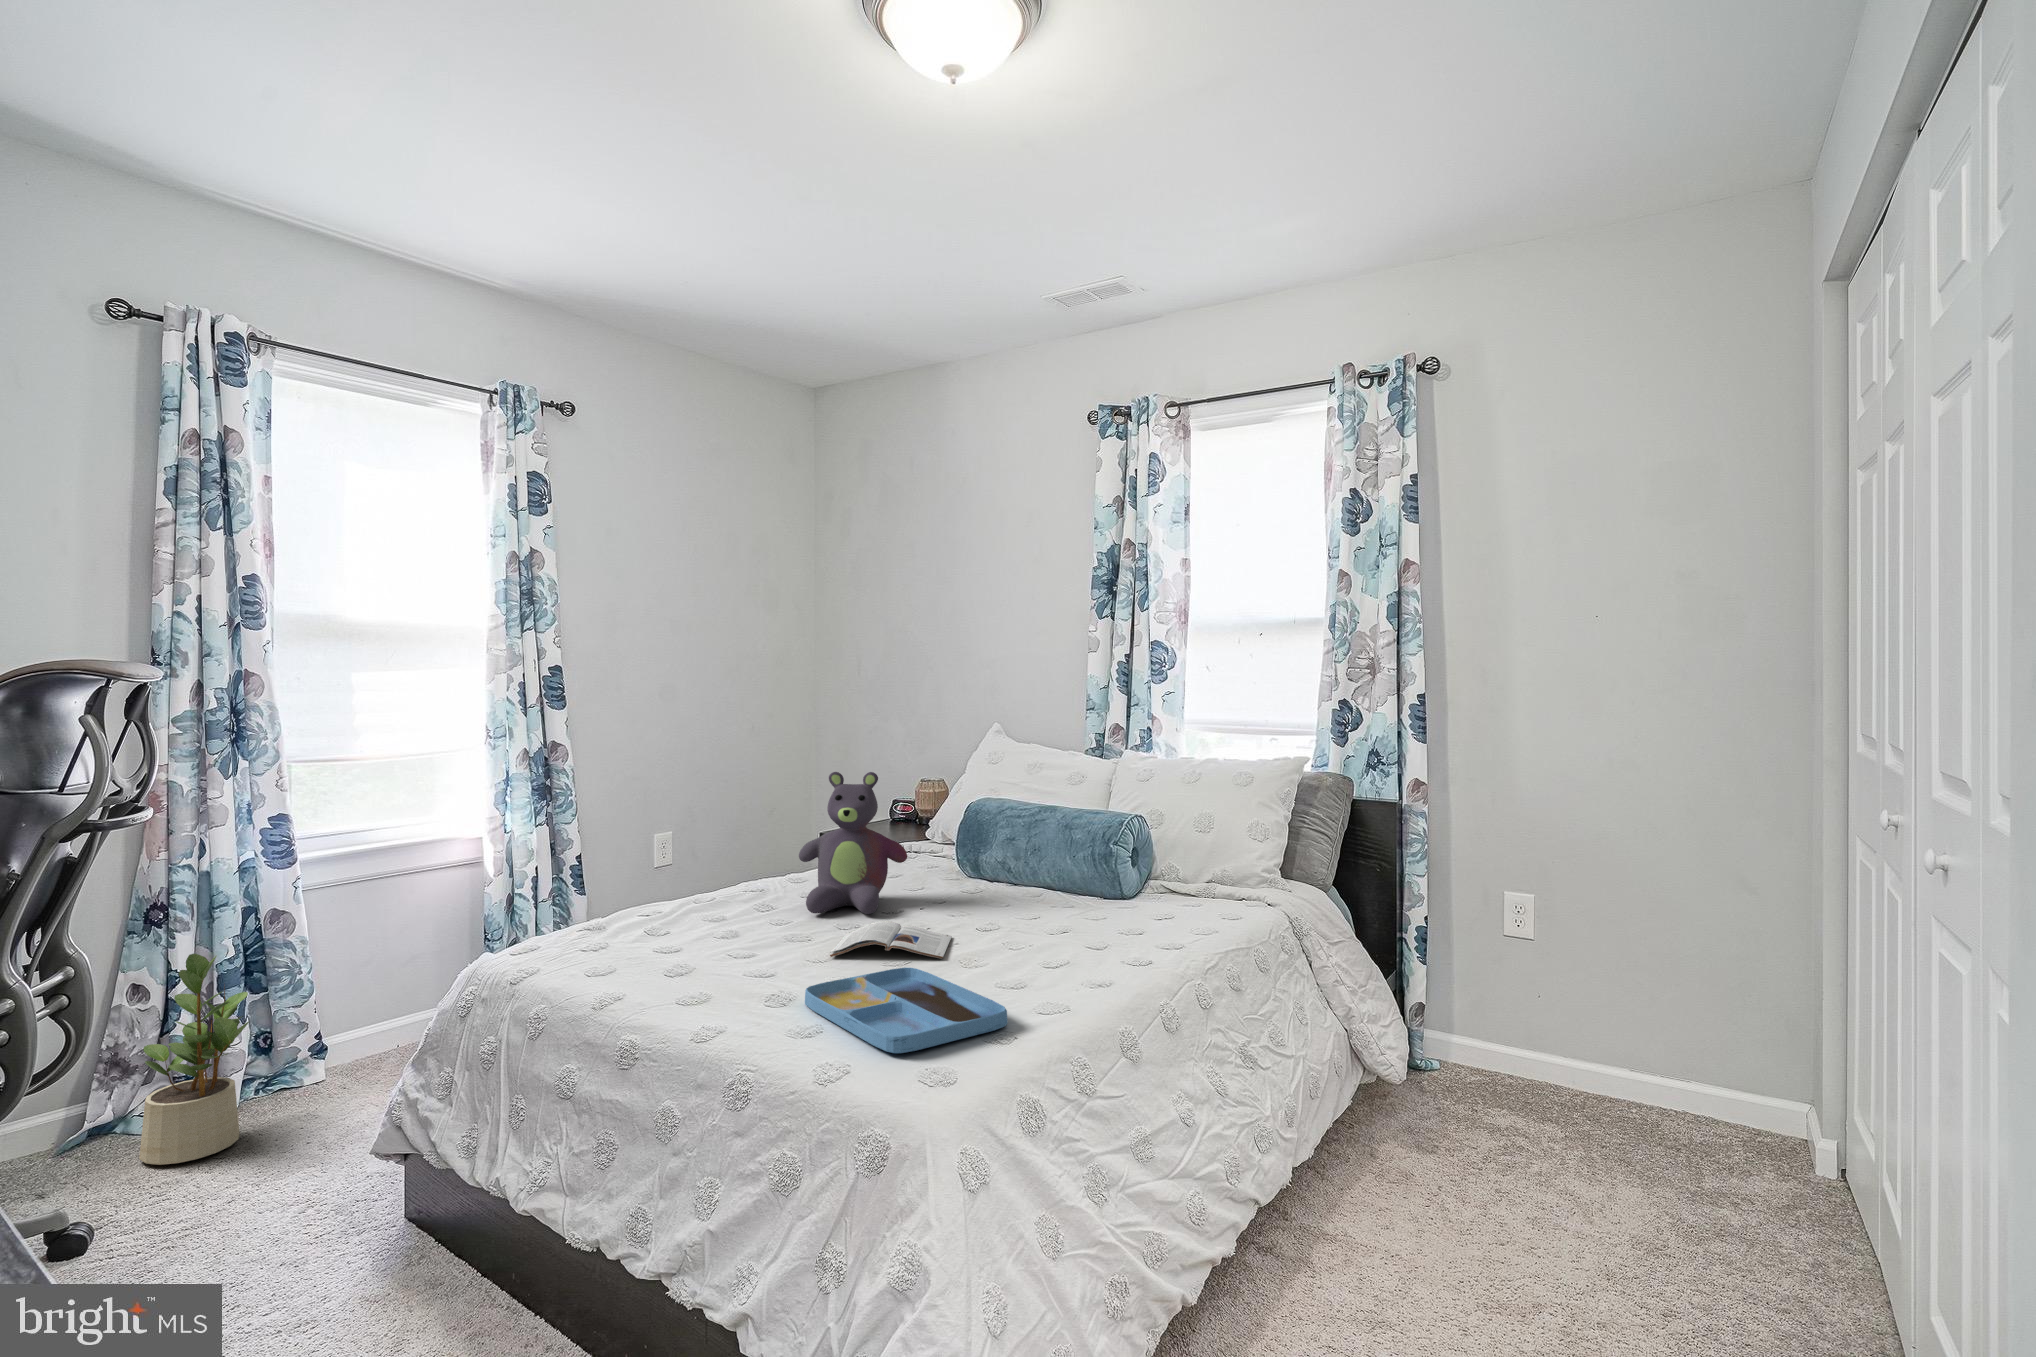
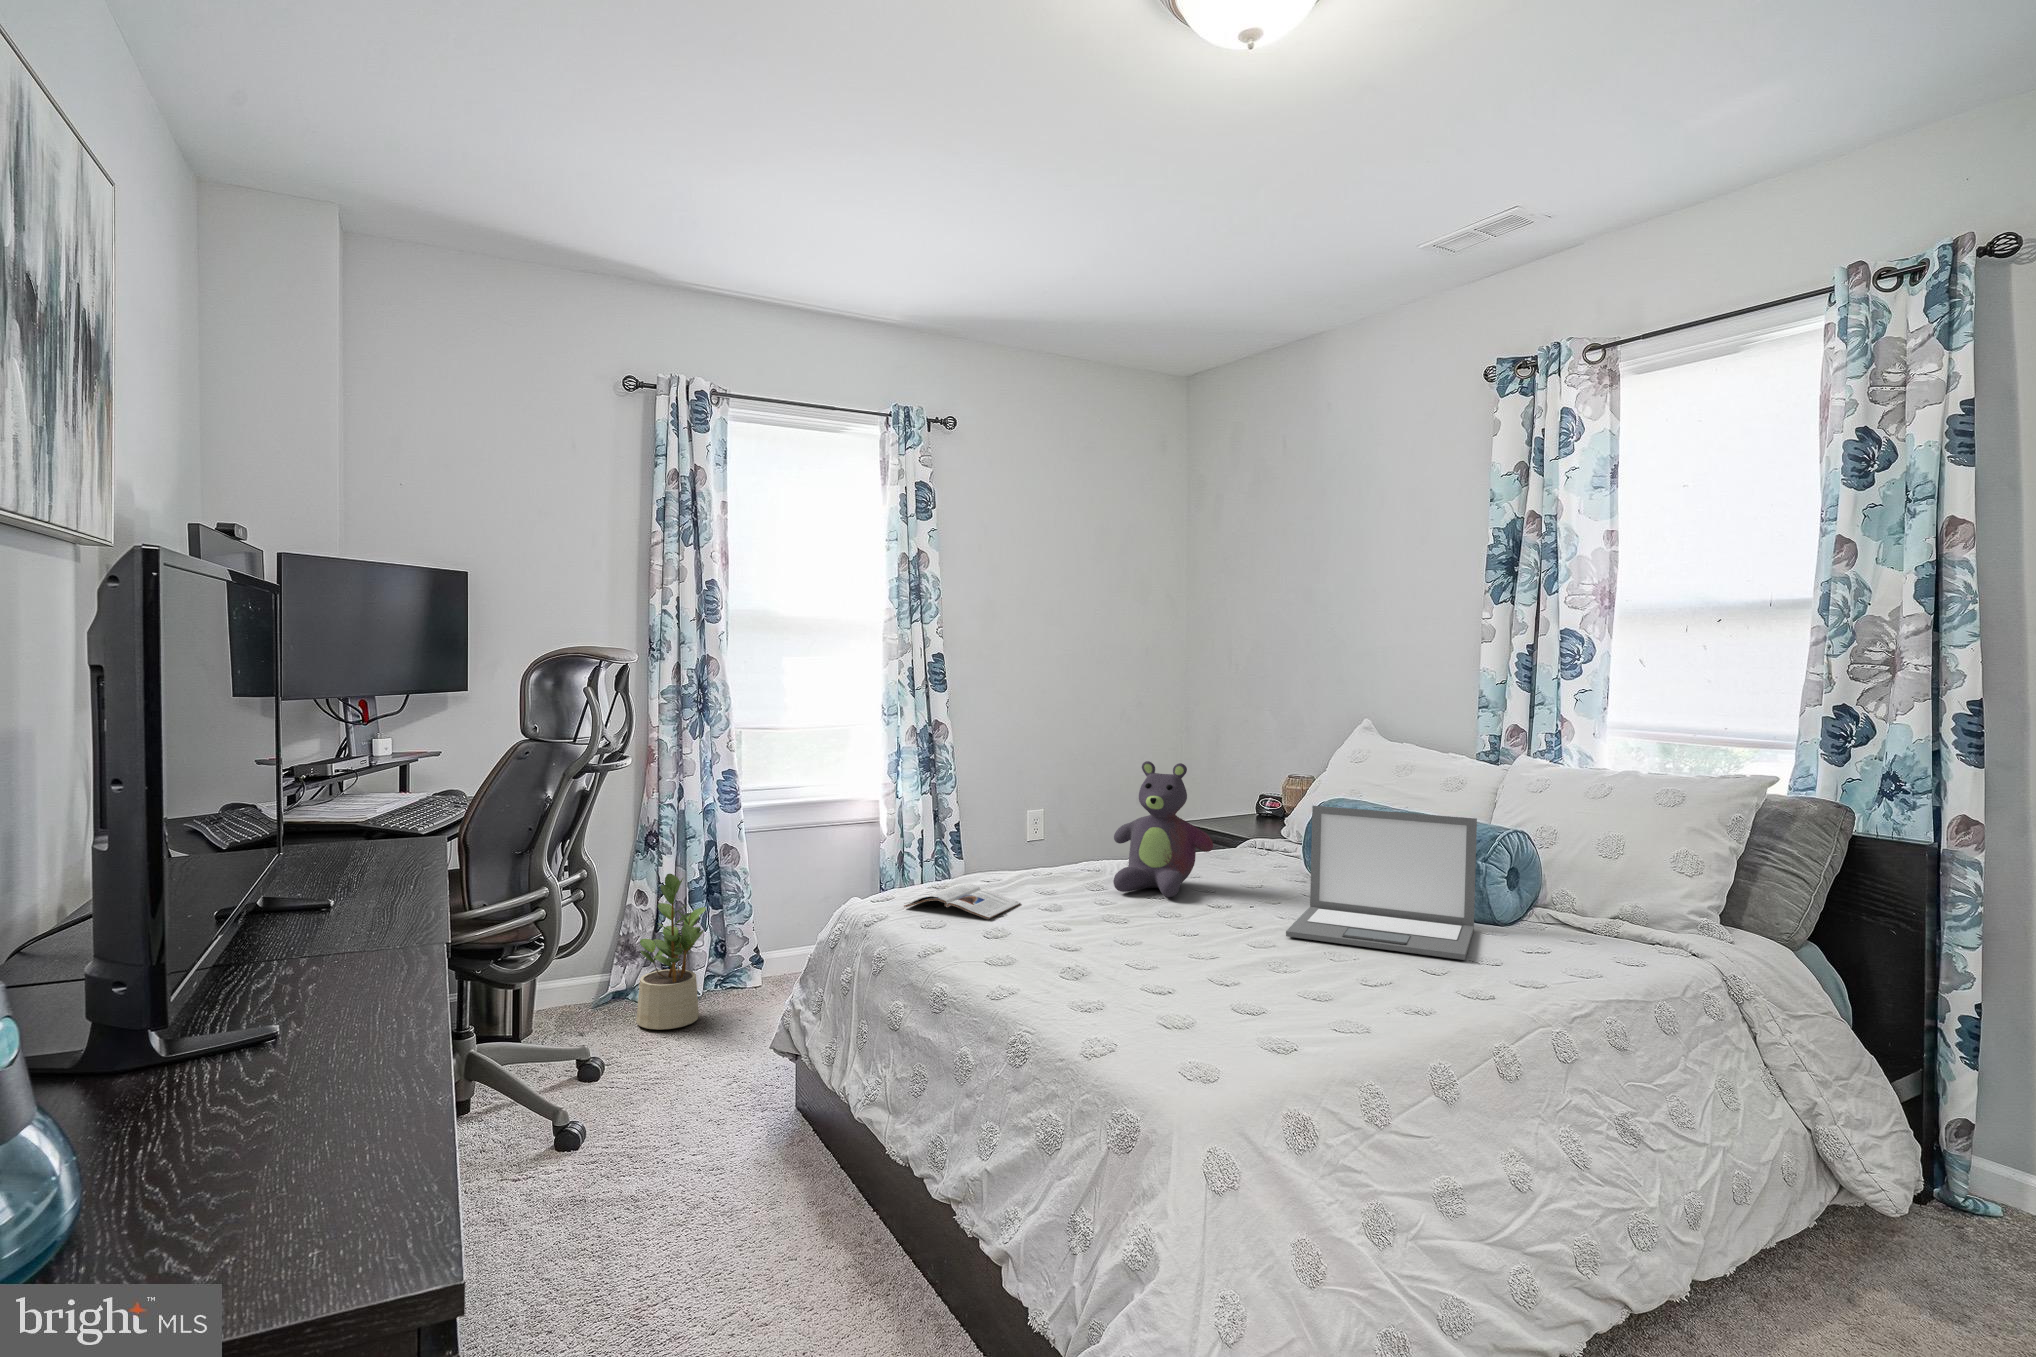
laptop: none [1005,806,1176,943] -> present [1286,806,1477,960]
magazine: present [830,921,952,959] -> present [904,883,1021,919]
tray: present [805,968,1007,1053] -> none [1074,948,1243,1020]

